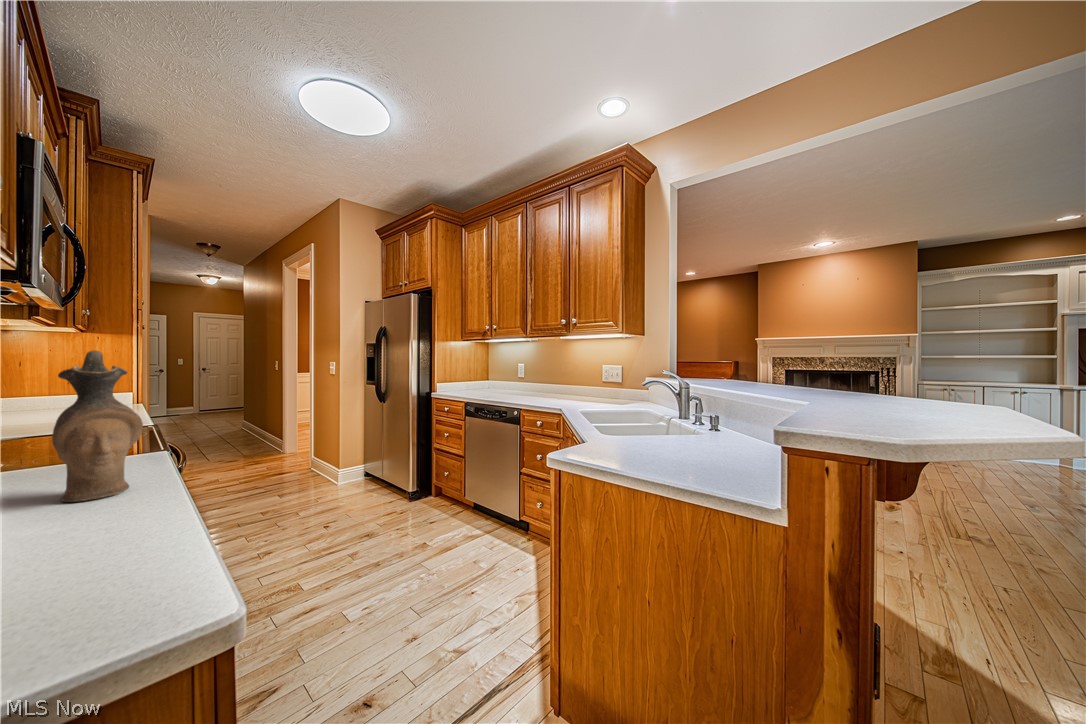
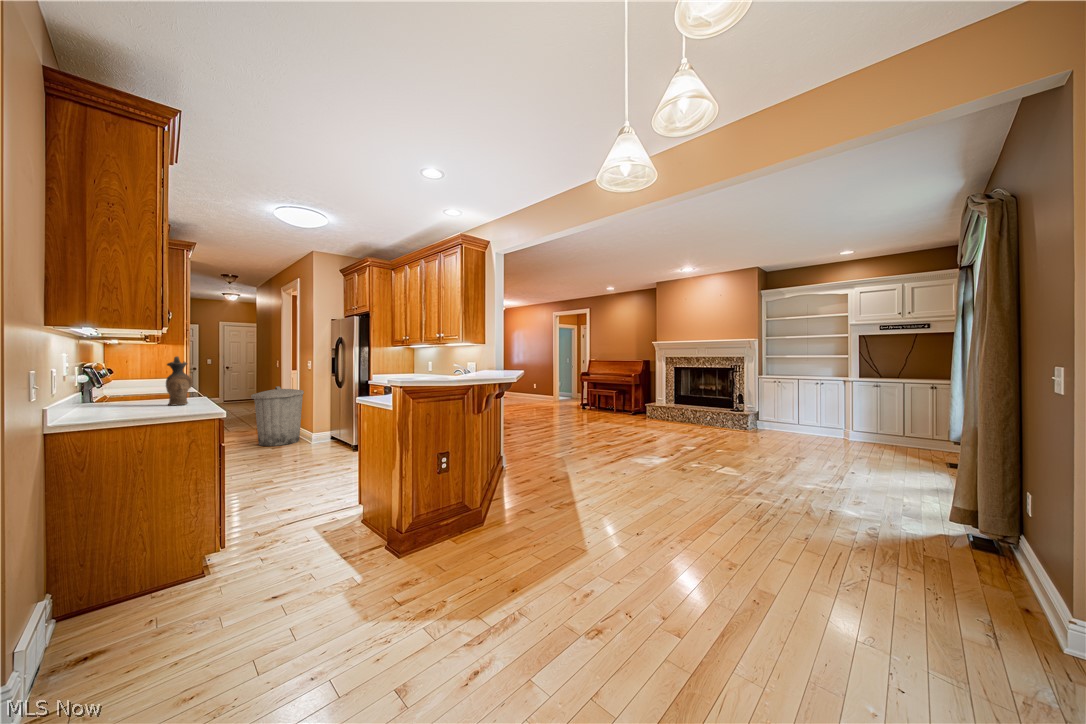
trash can: none [247,400,324,491] -> present [251,386,304,446]

